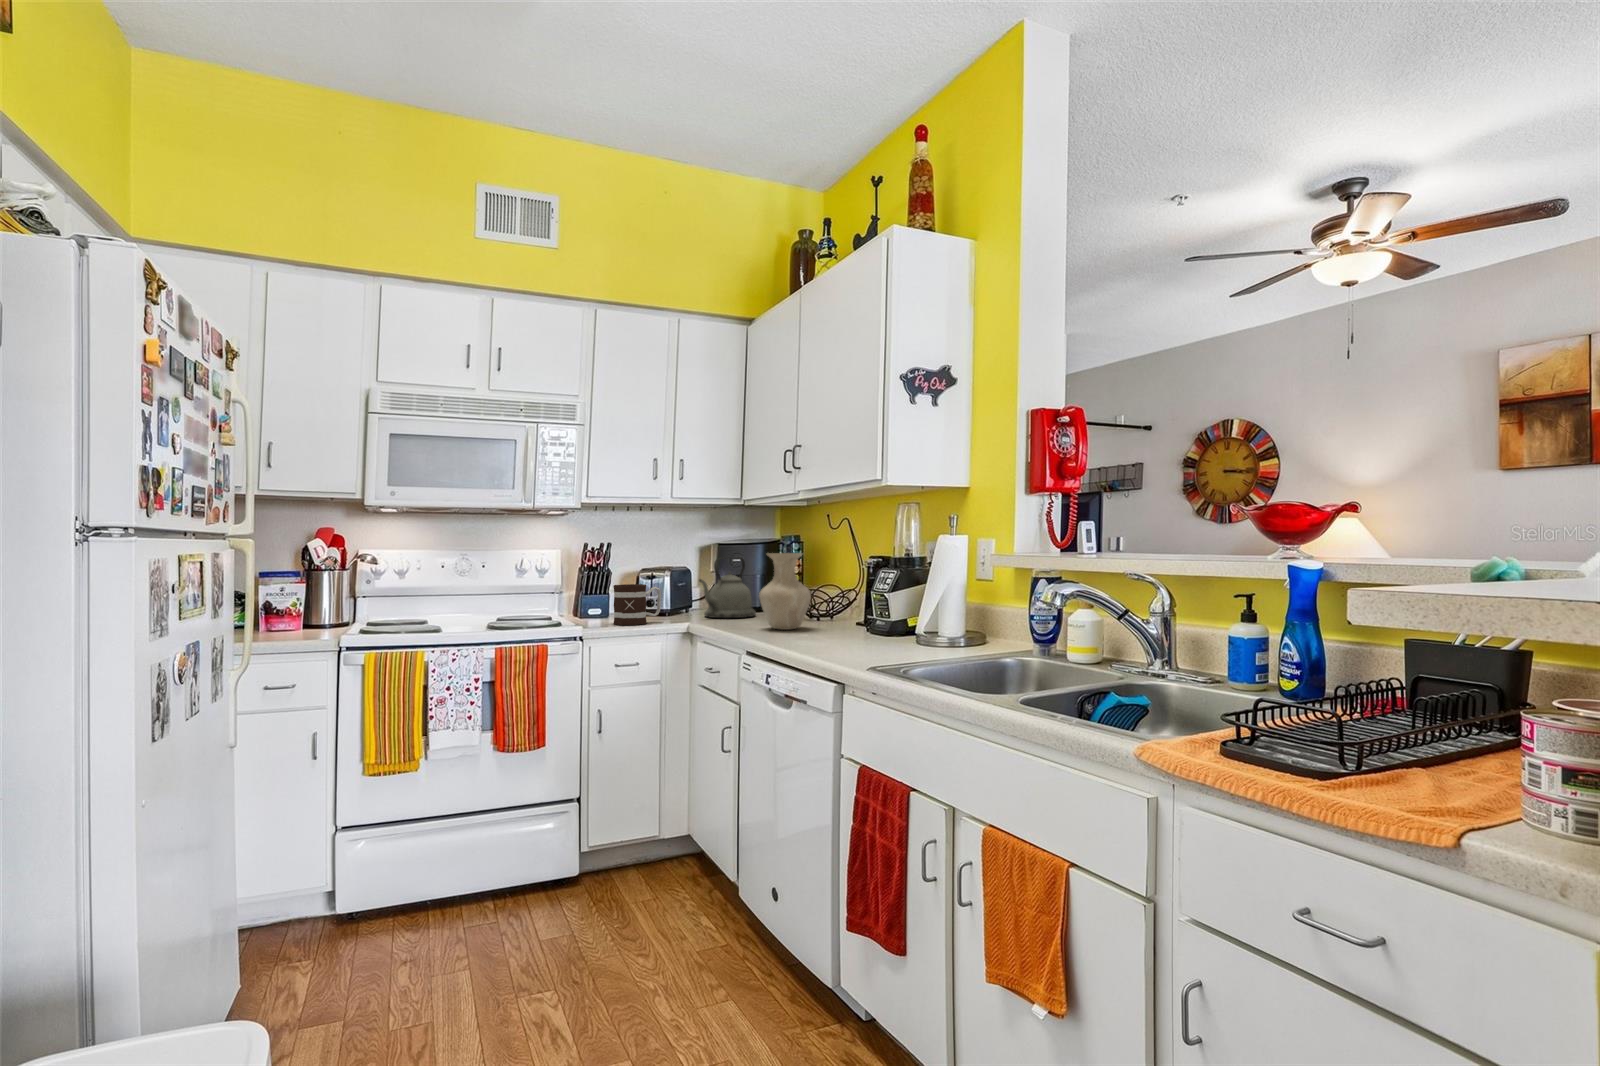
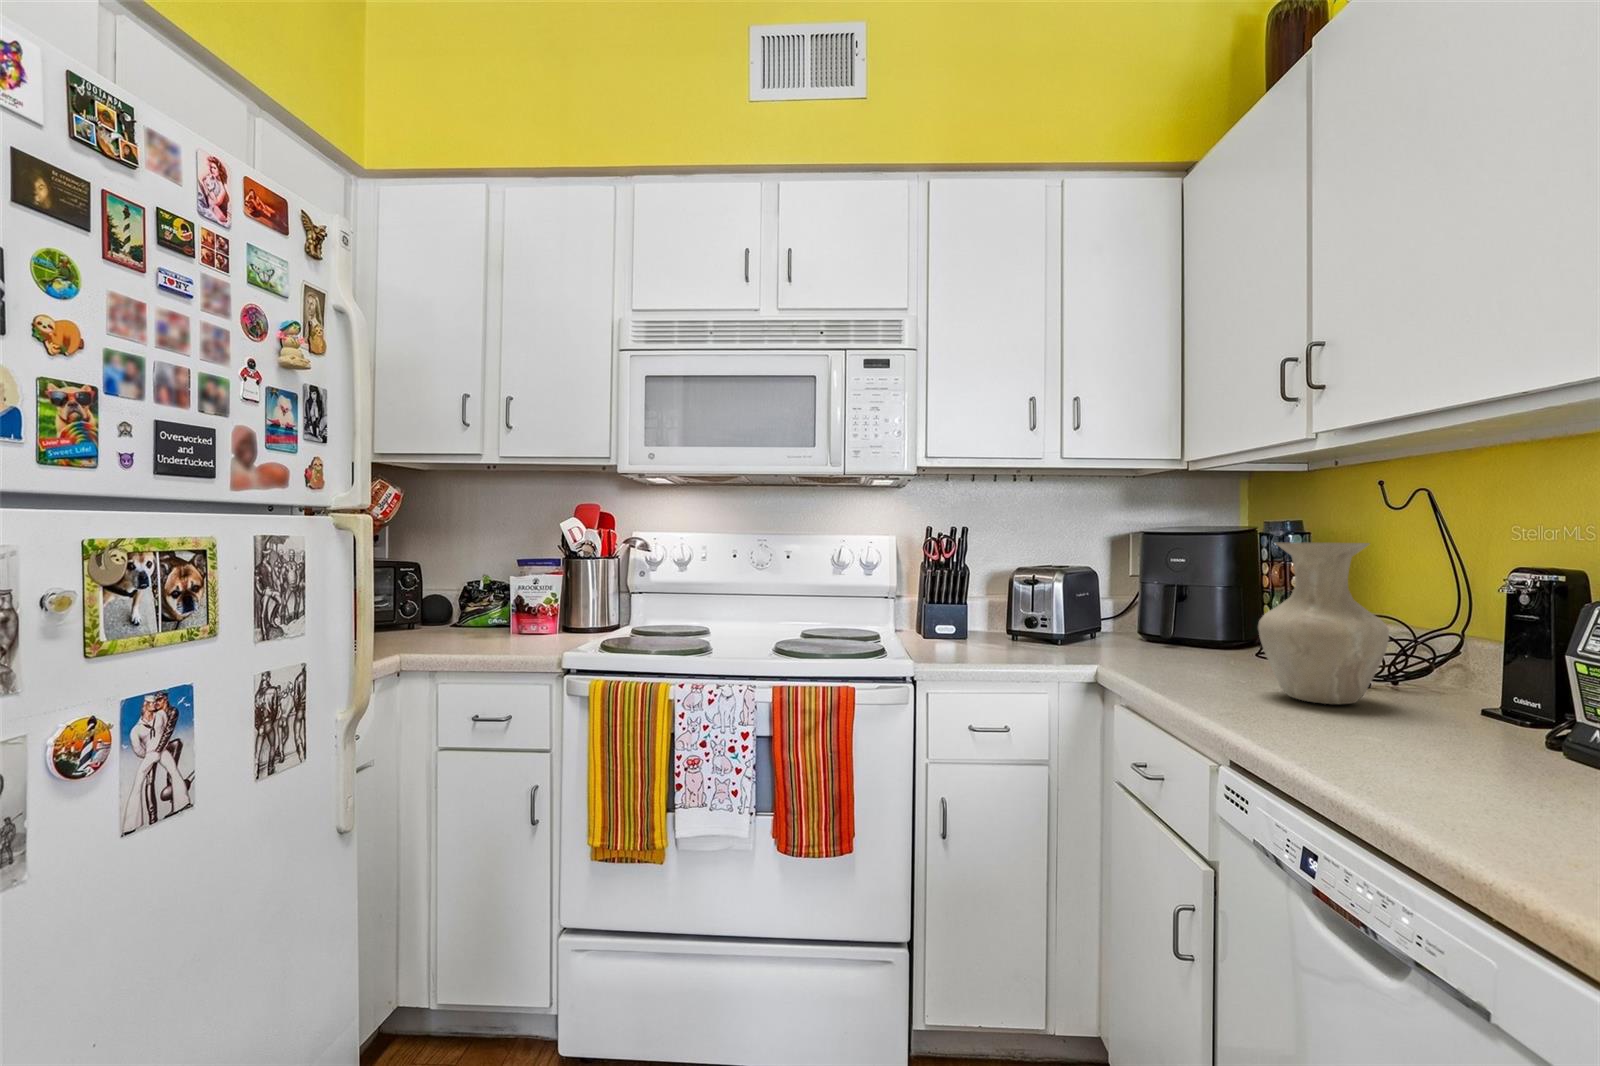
kettle: present [699,558,756,618] -> none [1115,553,1221,660]
mug: present [613,584,661,625] -> none [966,592,1048,662]

